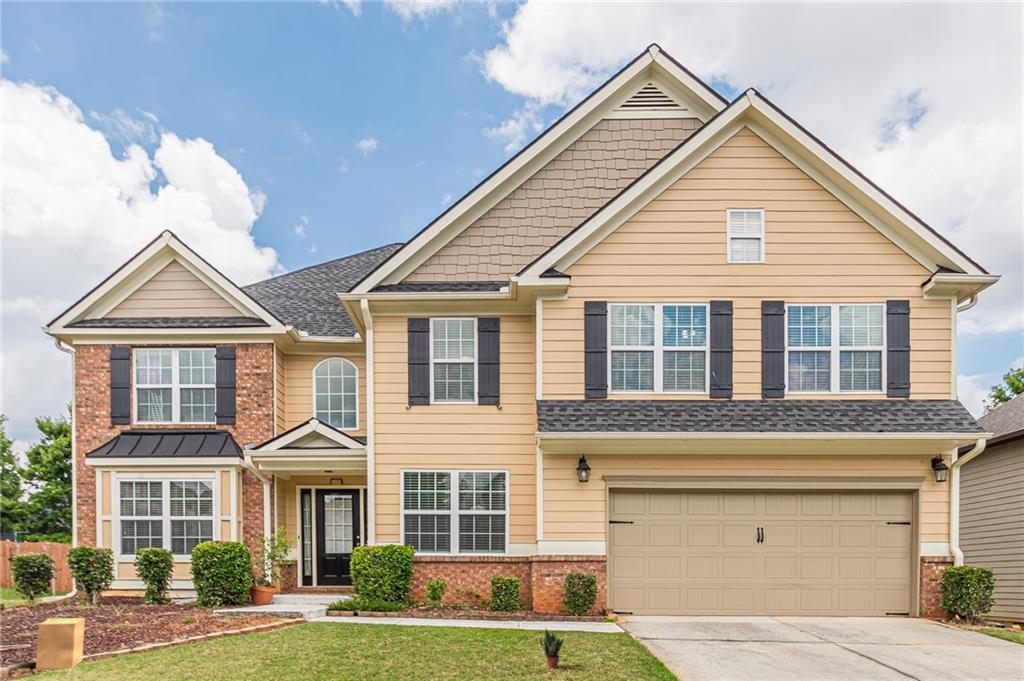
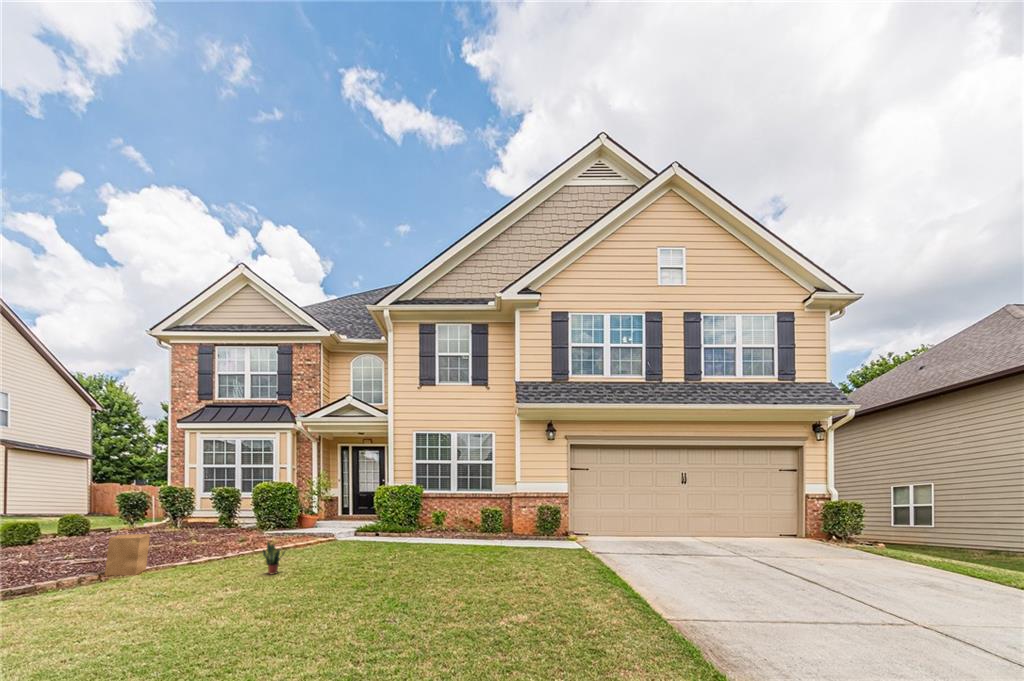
potted plant: present [540,629,564,668] -> present [263,542,285,574]

